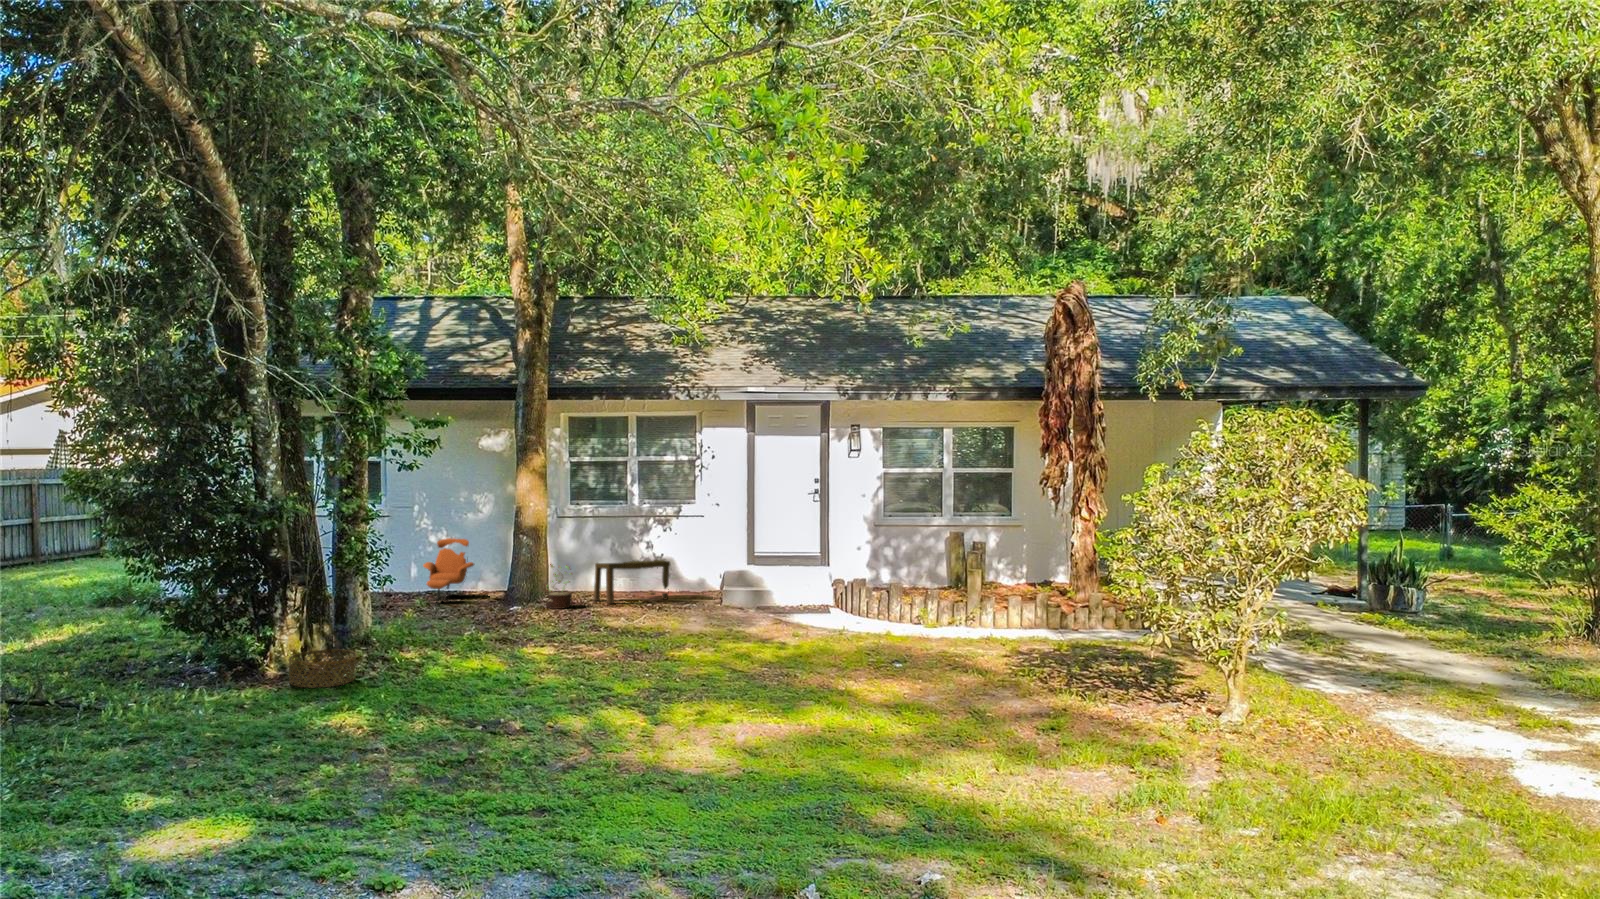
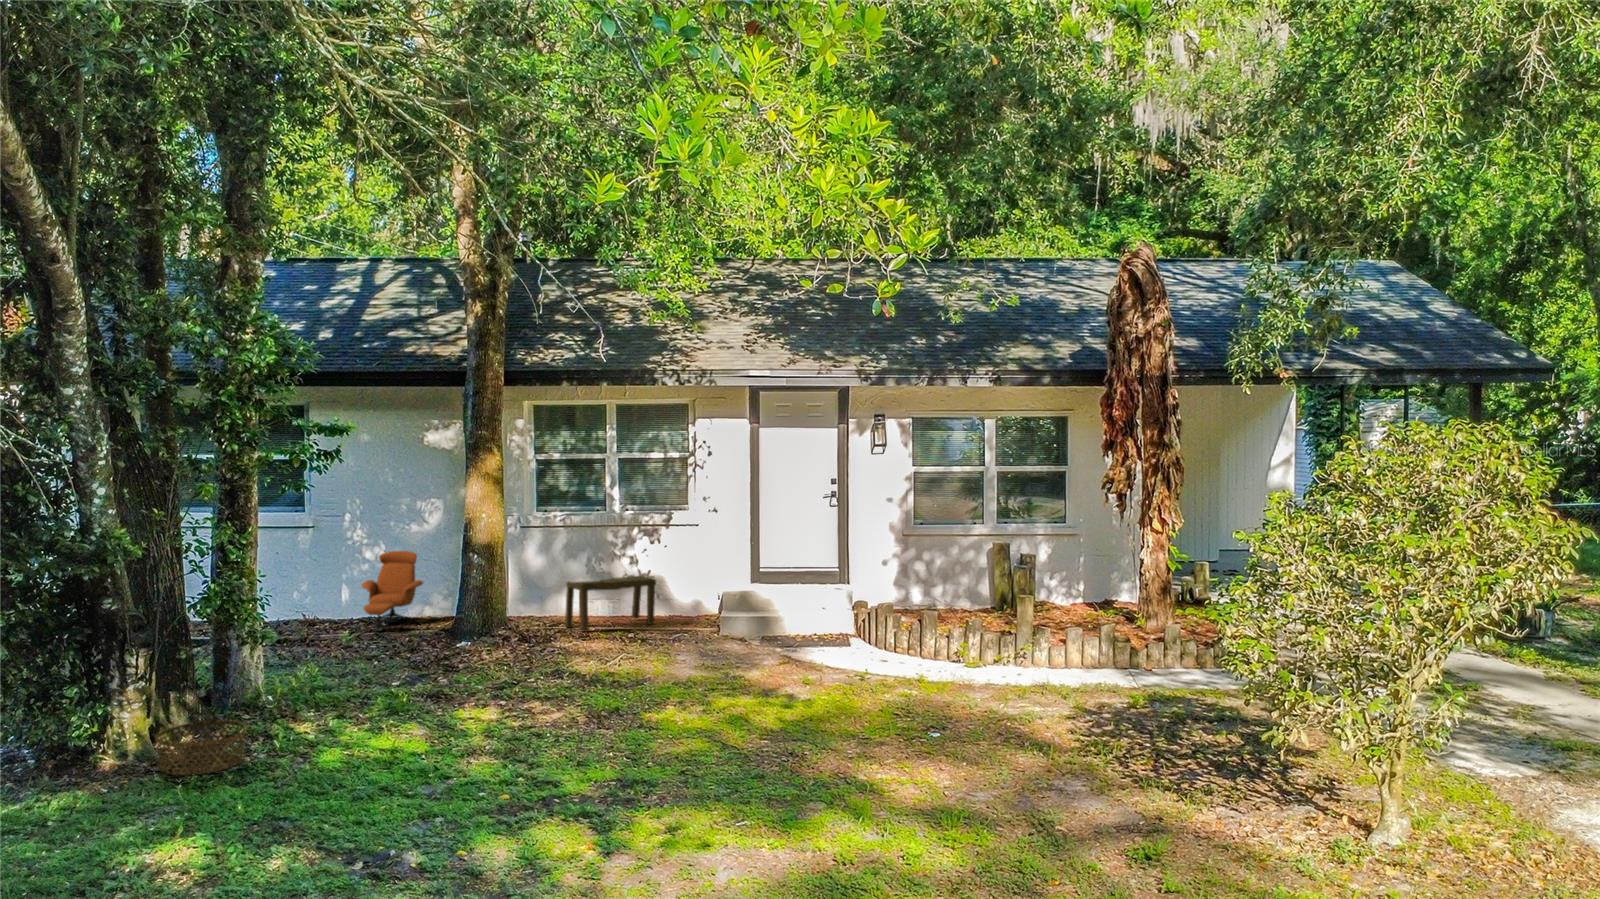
decorative plant: present [545,564,572,609] -> none [504,584,539,640]

